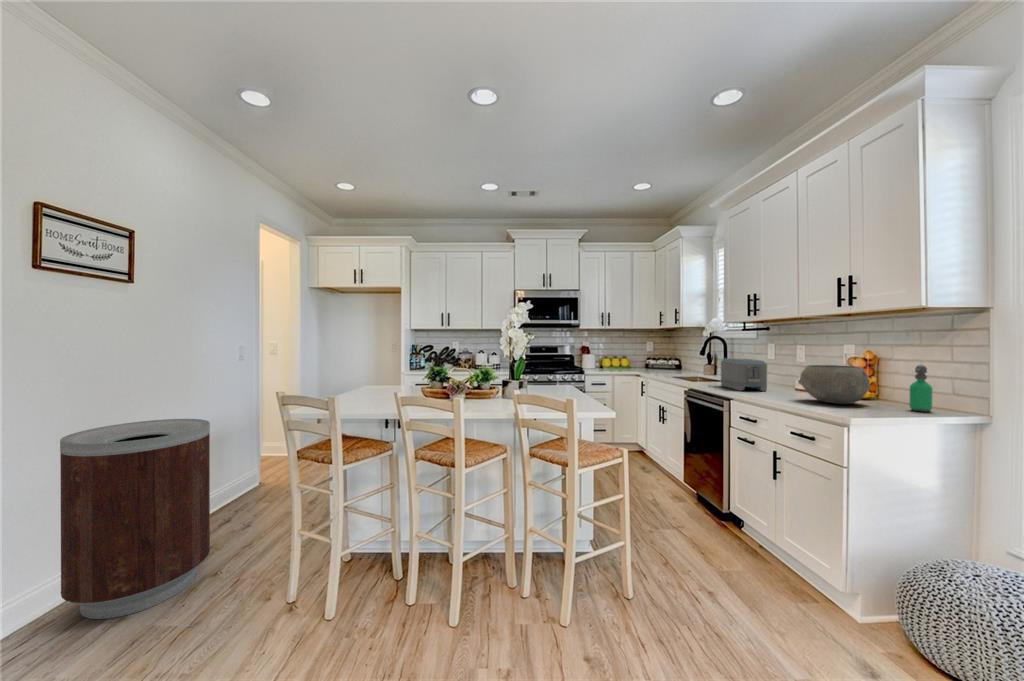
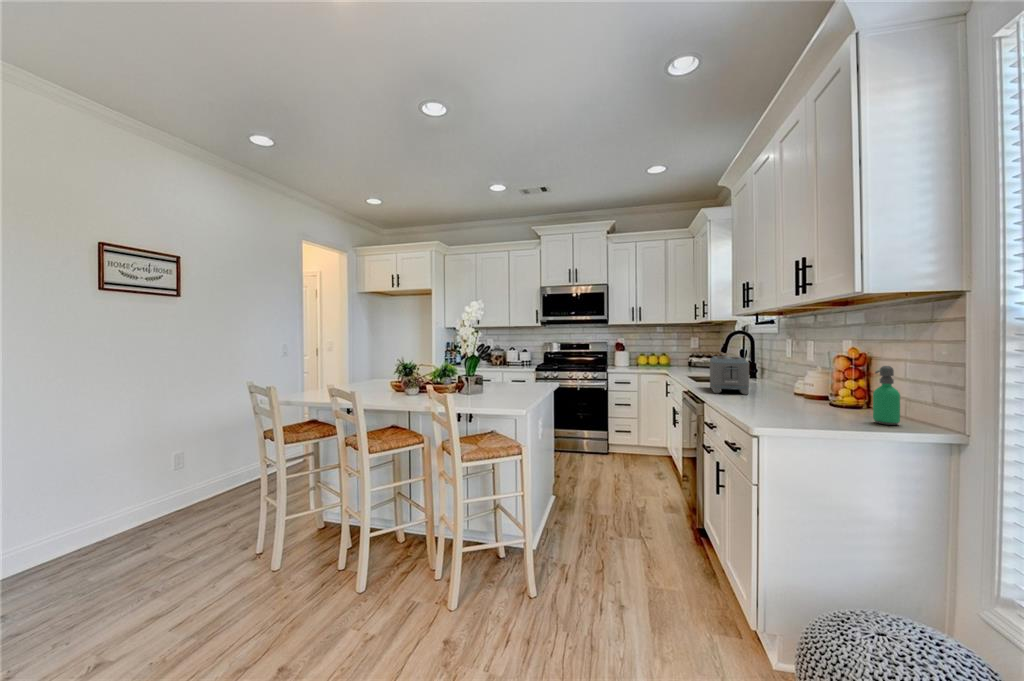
ceramic bowl: present [798,365,871,404] -> none [755,365,838,412]
trash can: present [60,419,210,619] -> none [113,402,223,548]

